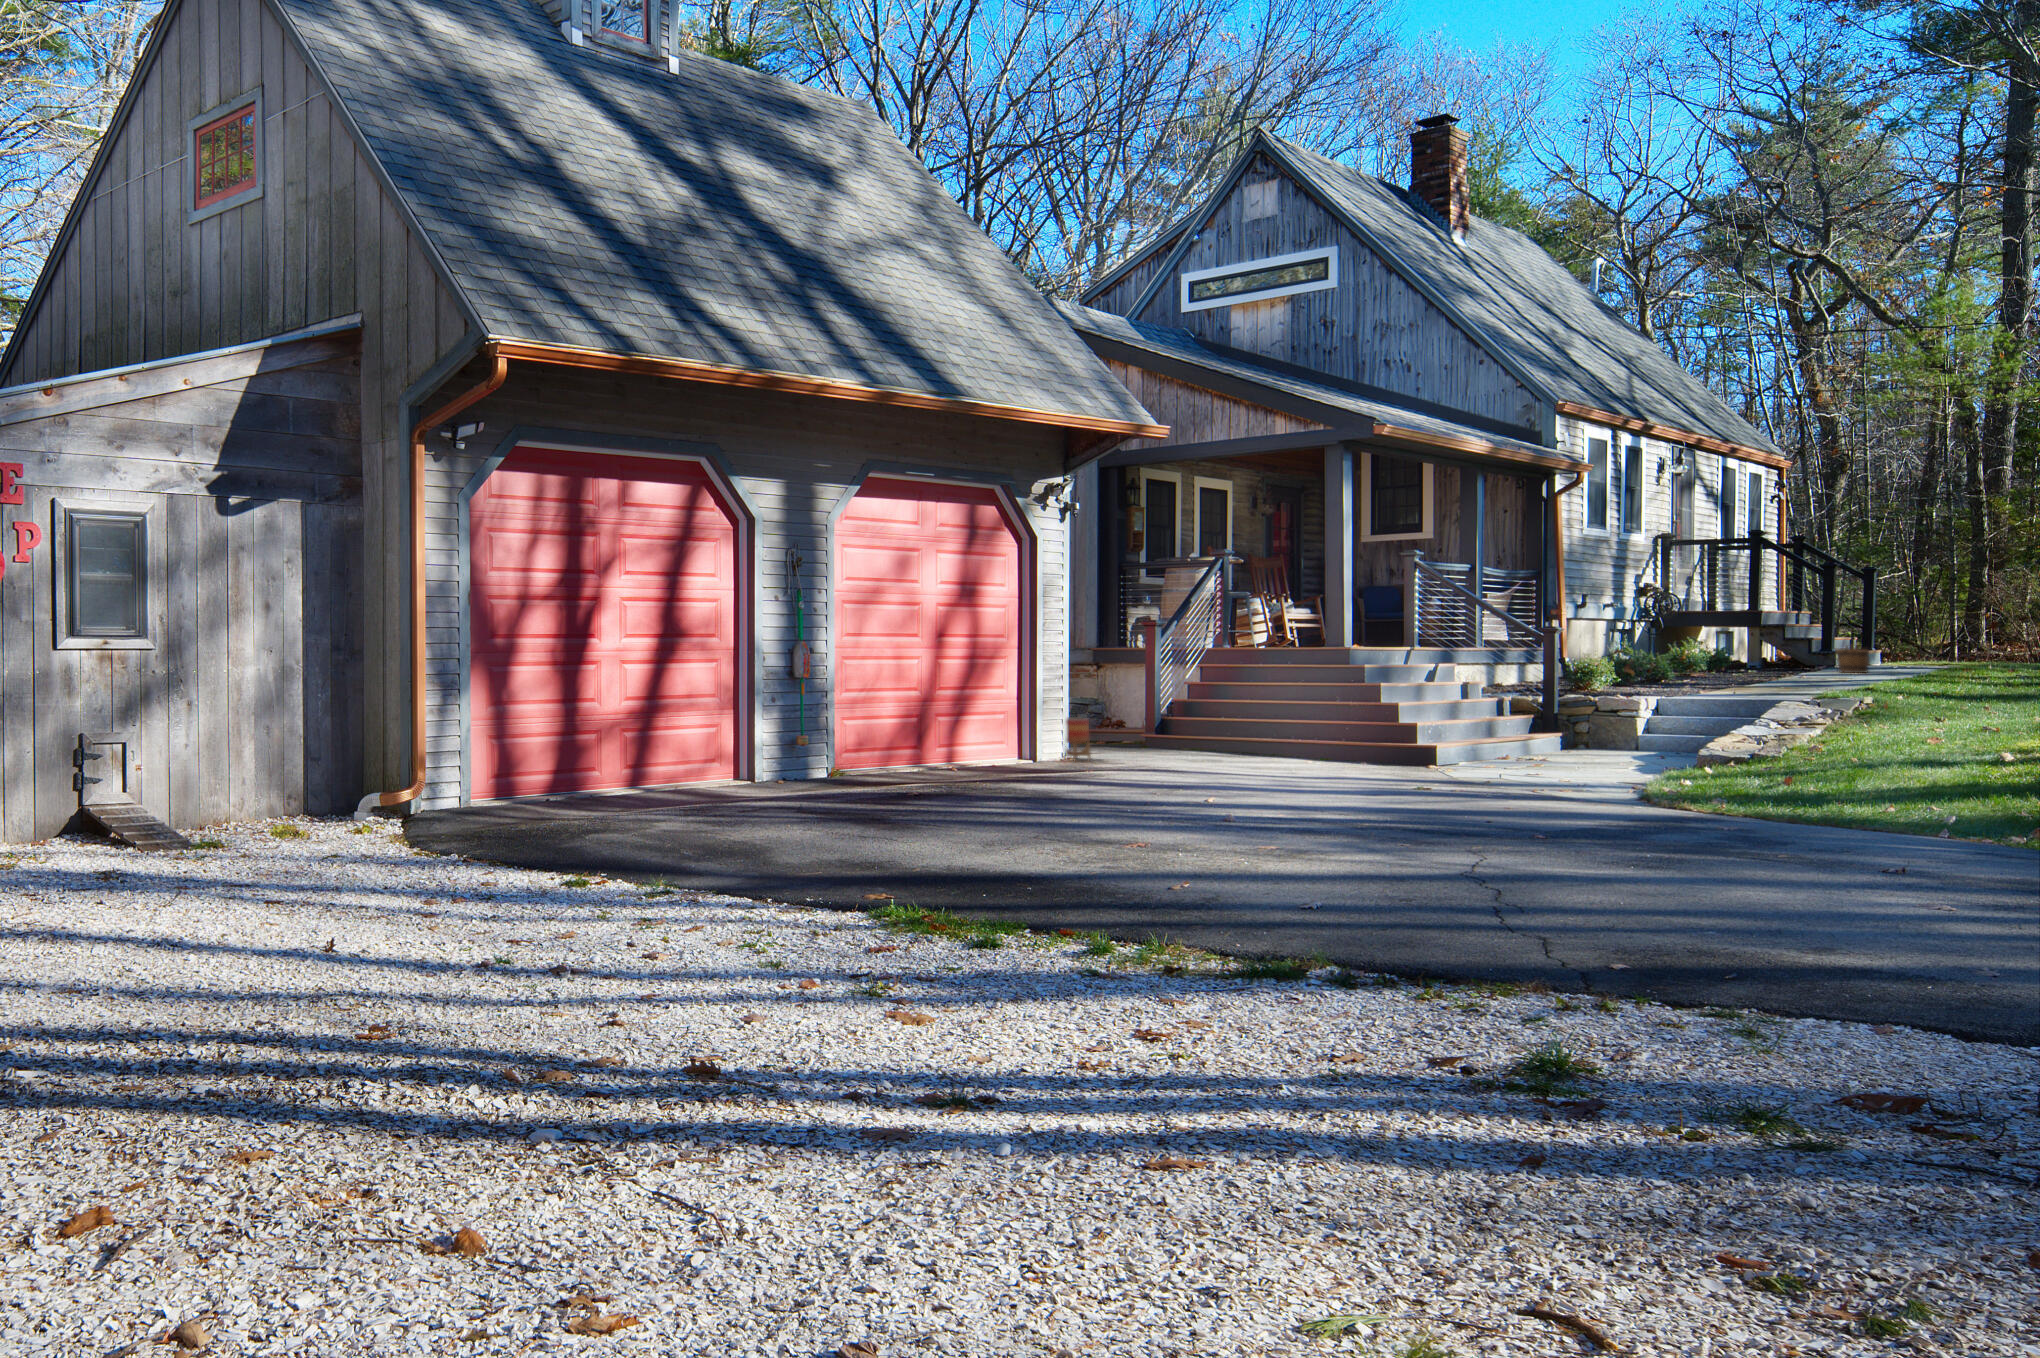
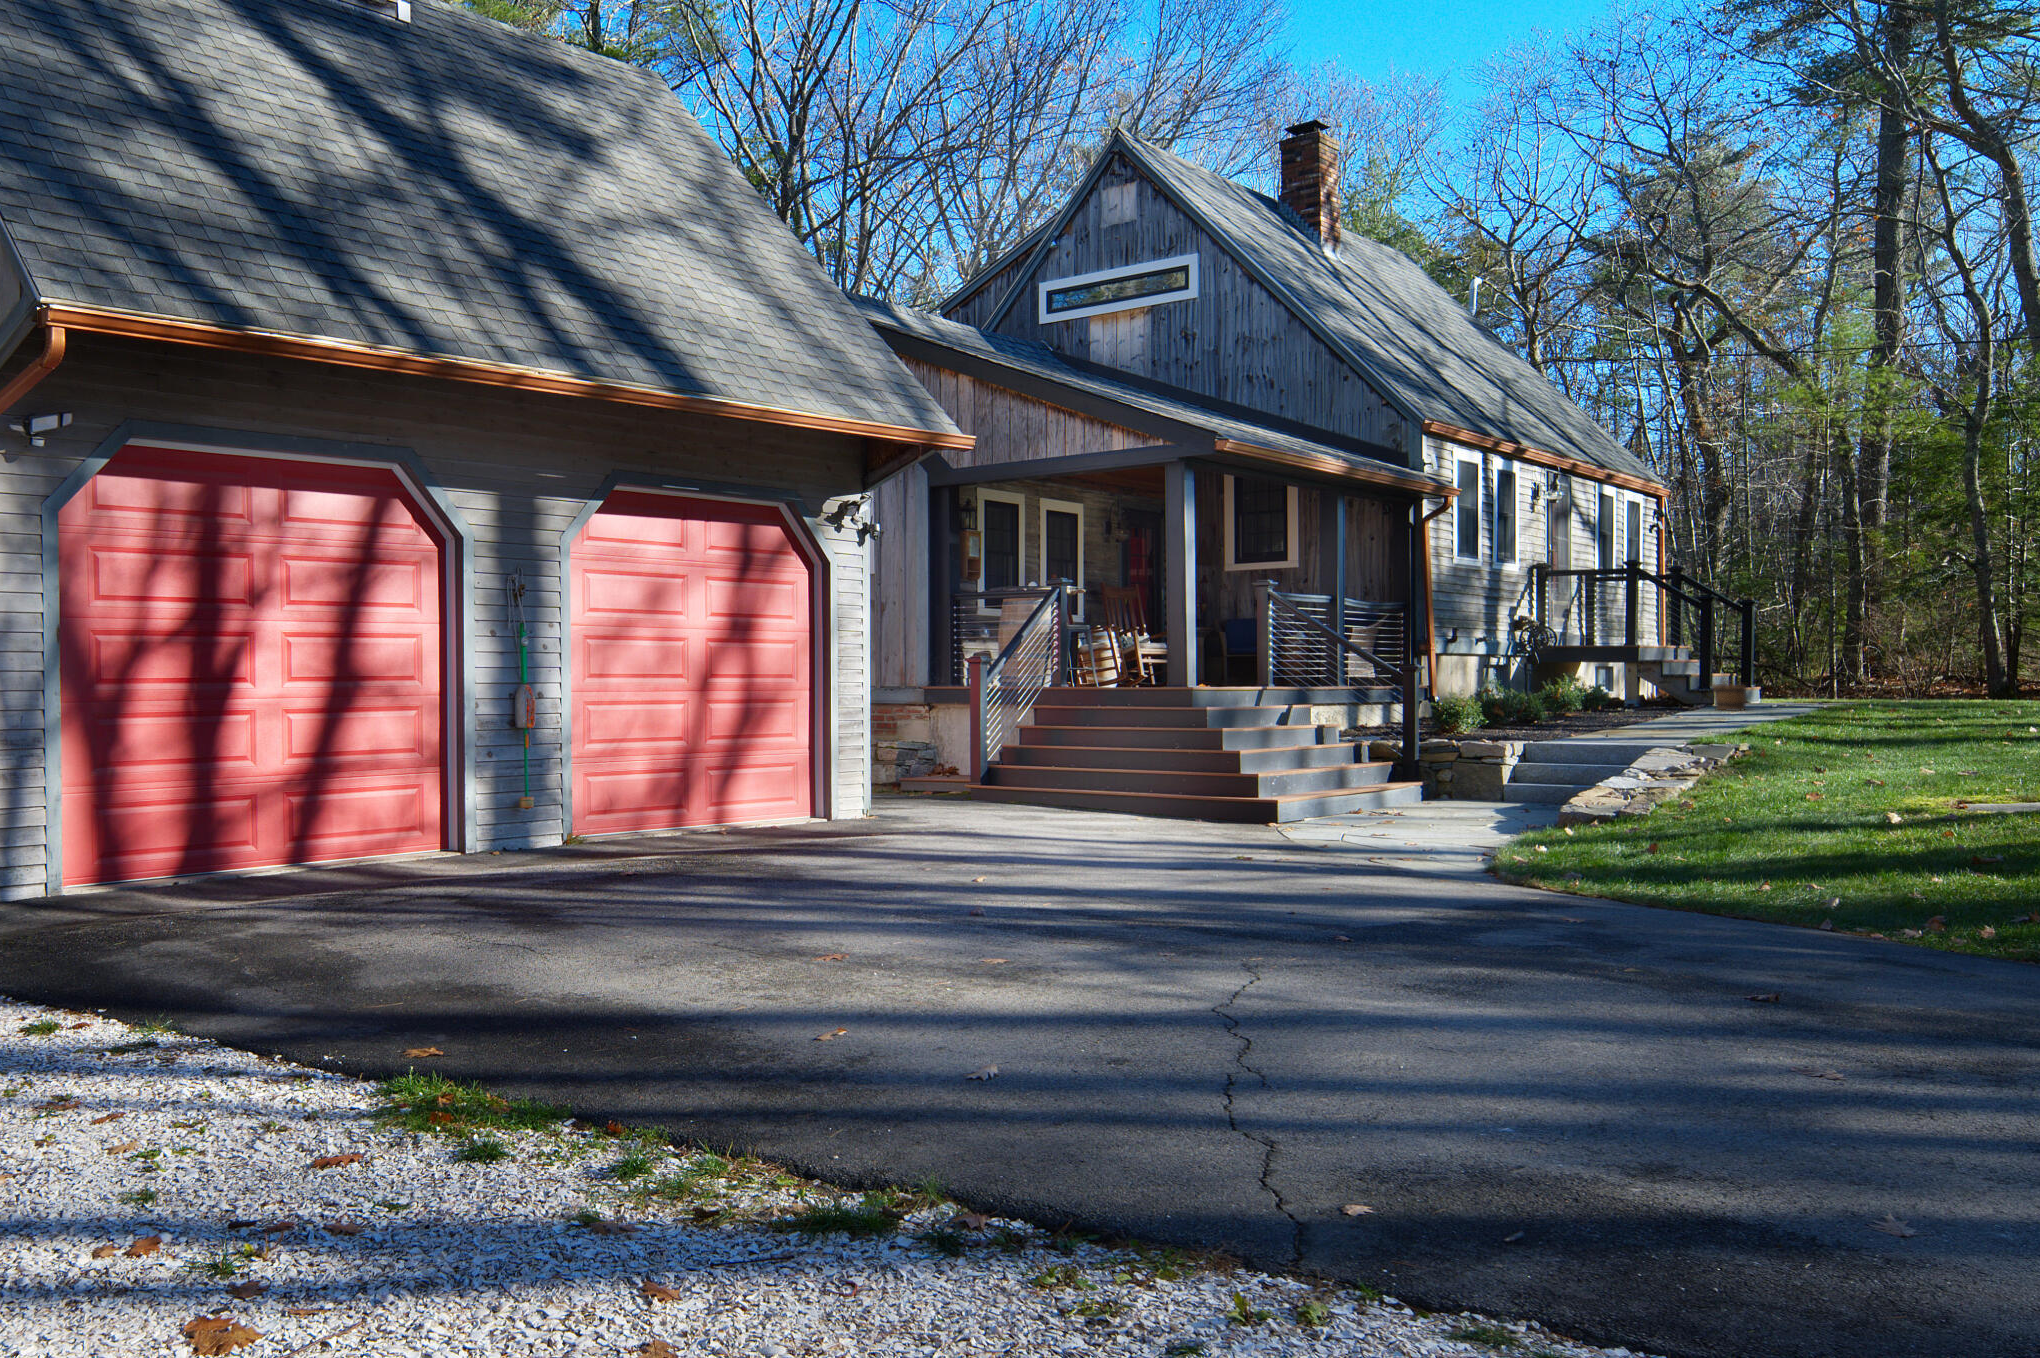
planter: present [1066,717,1091,760] -> none [856,771,890,822]

